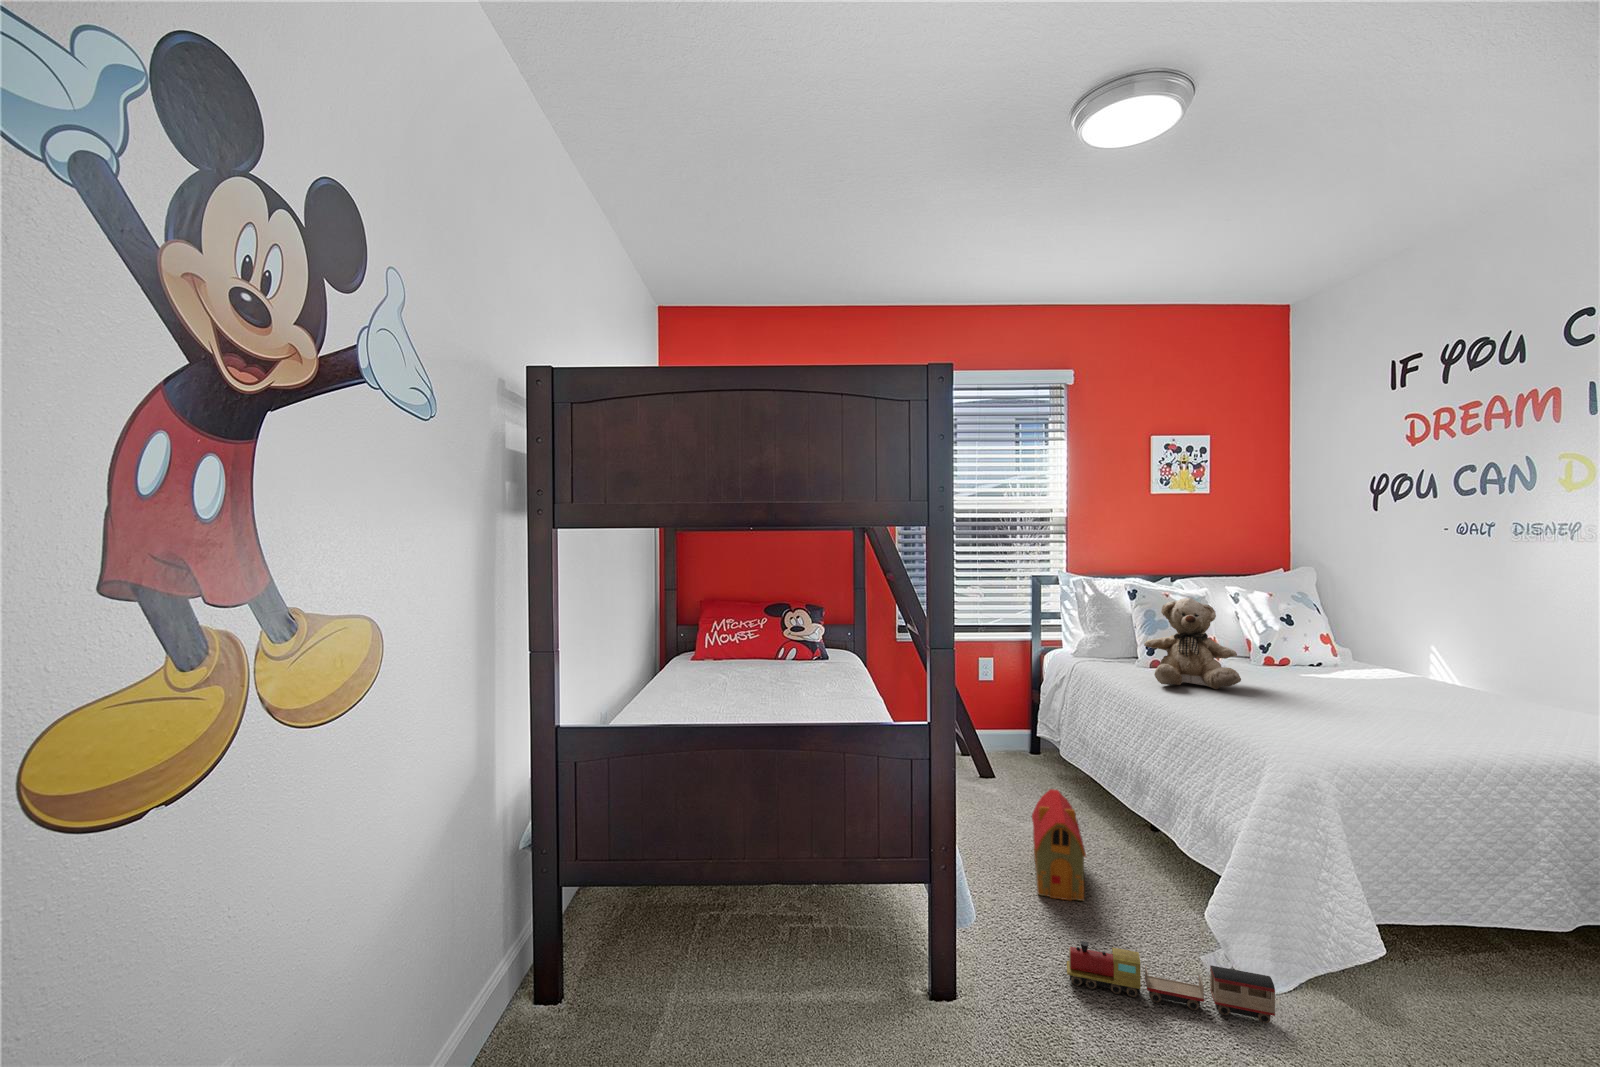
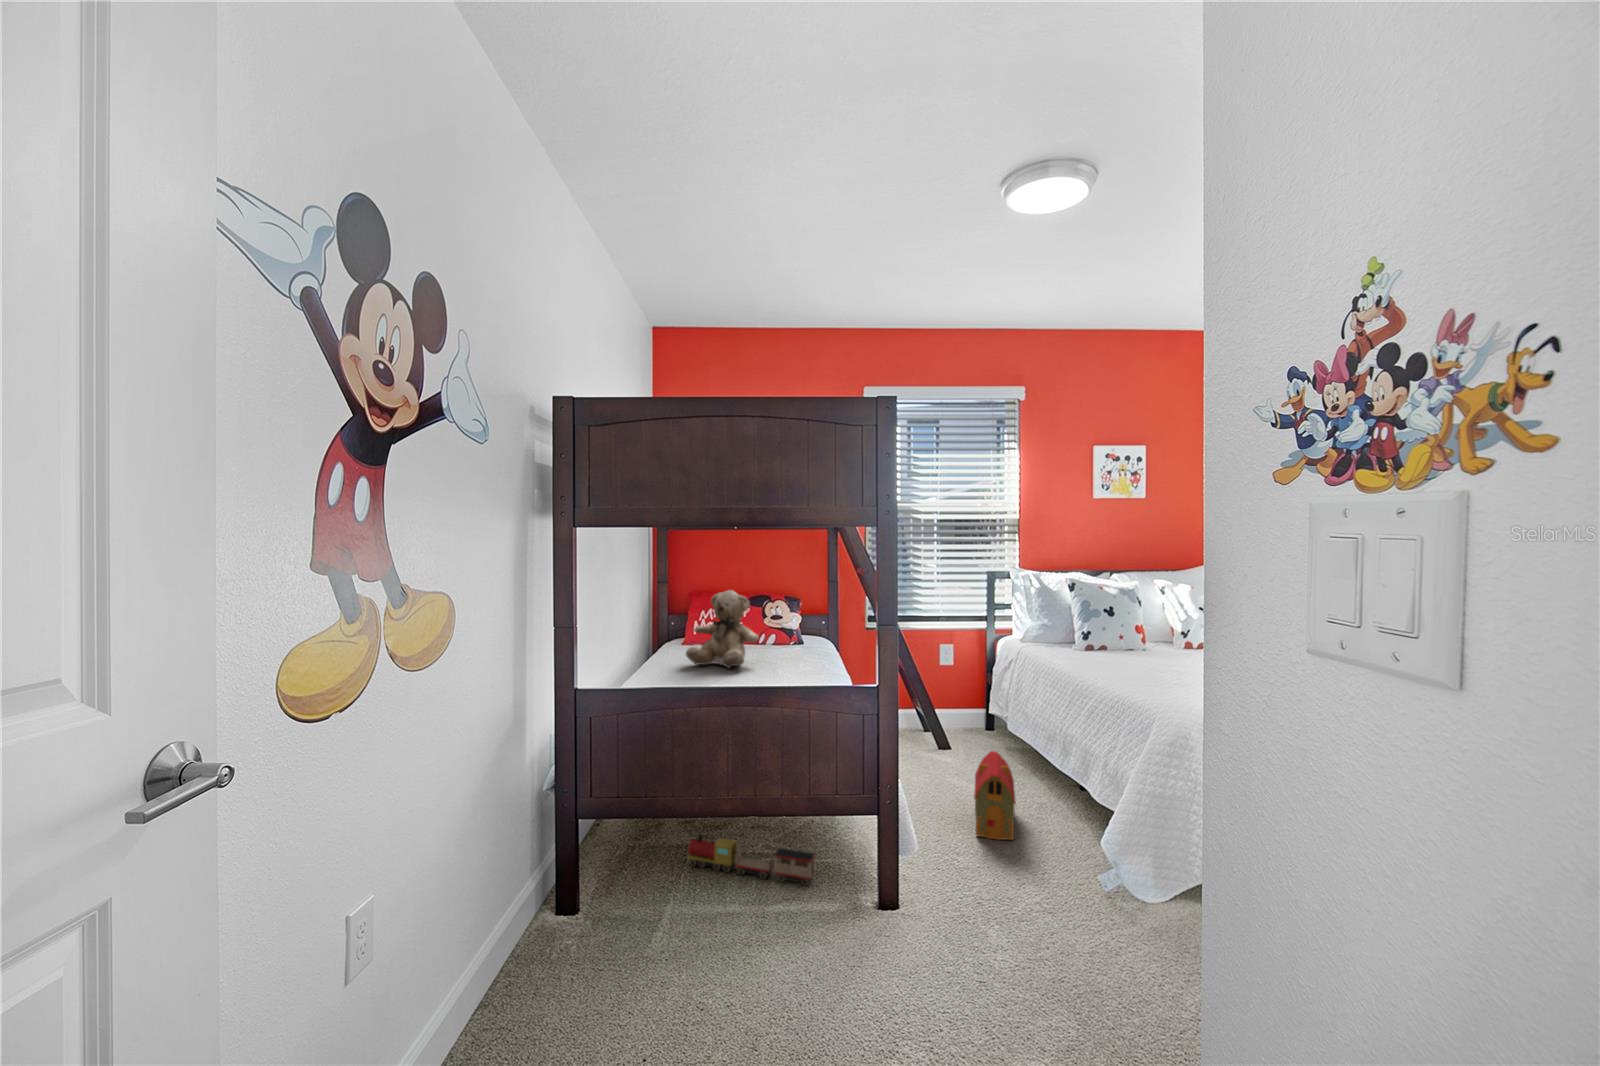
teddy bear: present [1144,598,1241,690] -> present [686,590,759,668]
toy train: present [1067,941,1275,1024] -> present [687,834,815,886]

